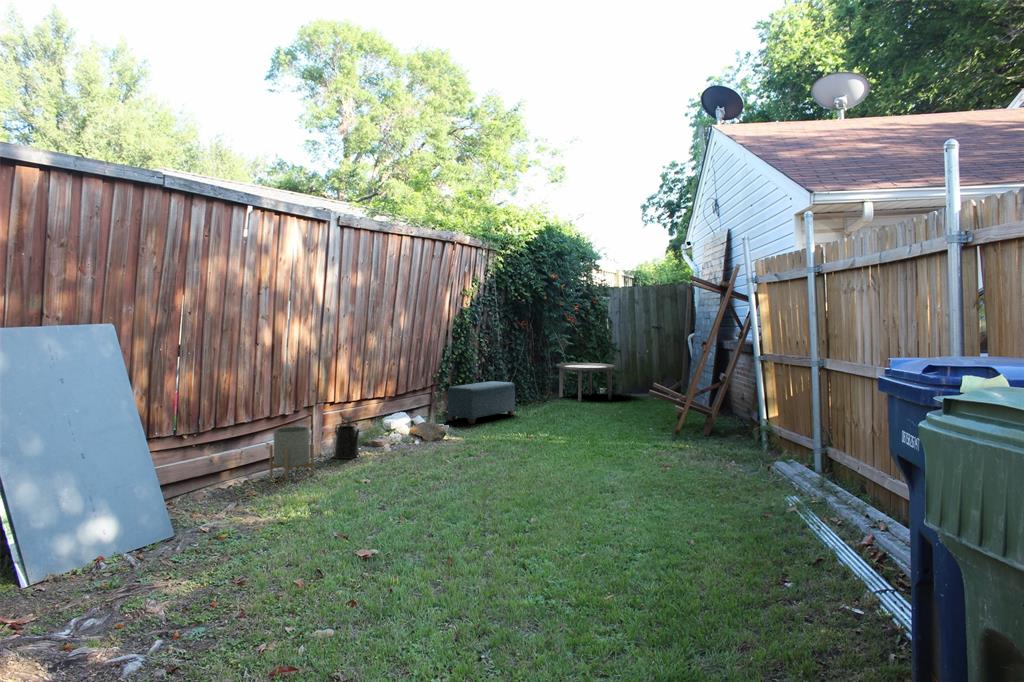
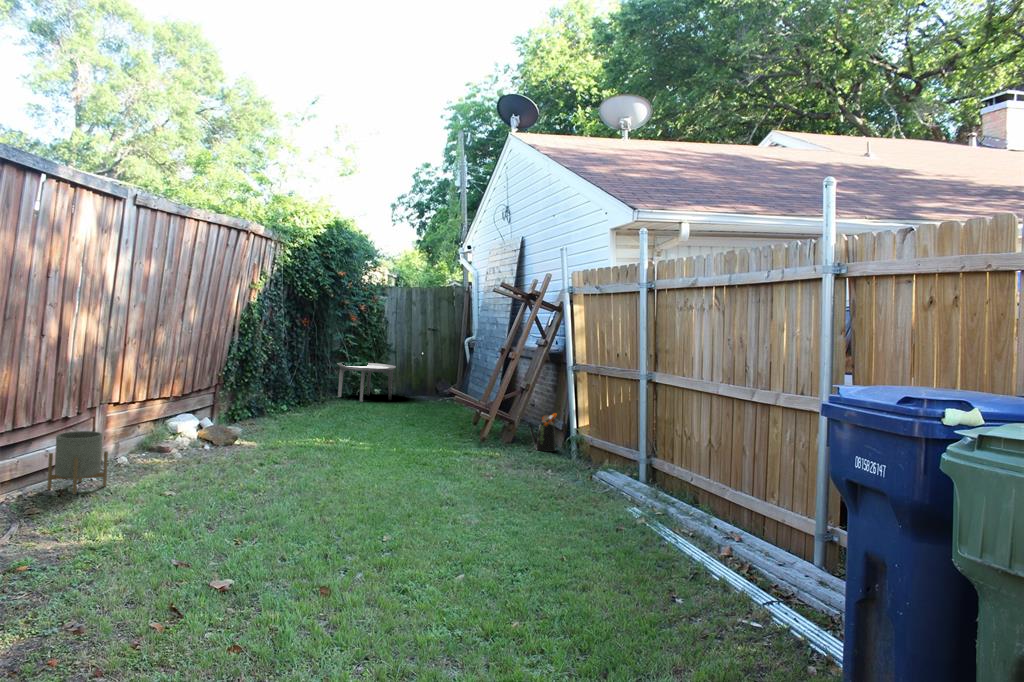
bench: present [448,381,515,424] -> none [230,380,303,425]
watering can: present [333,412,360,459] -> present [529,413,556,451]

